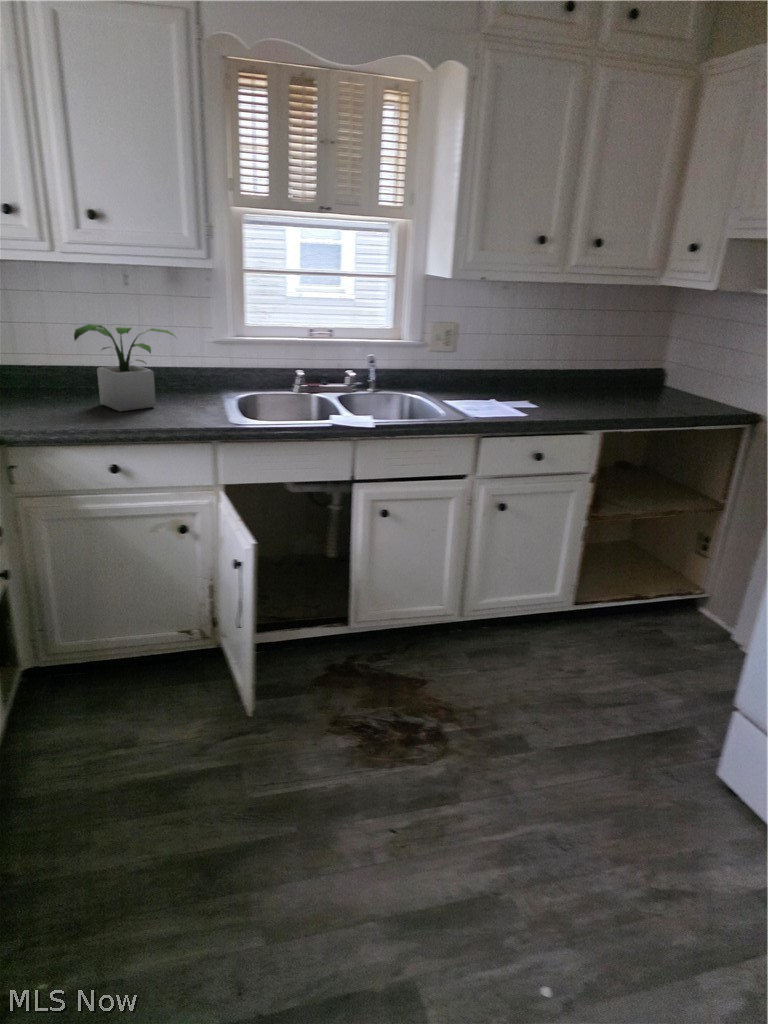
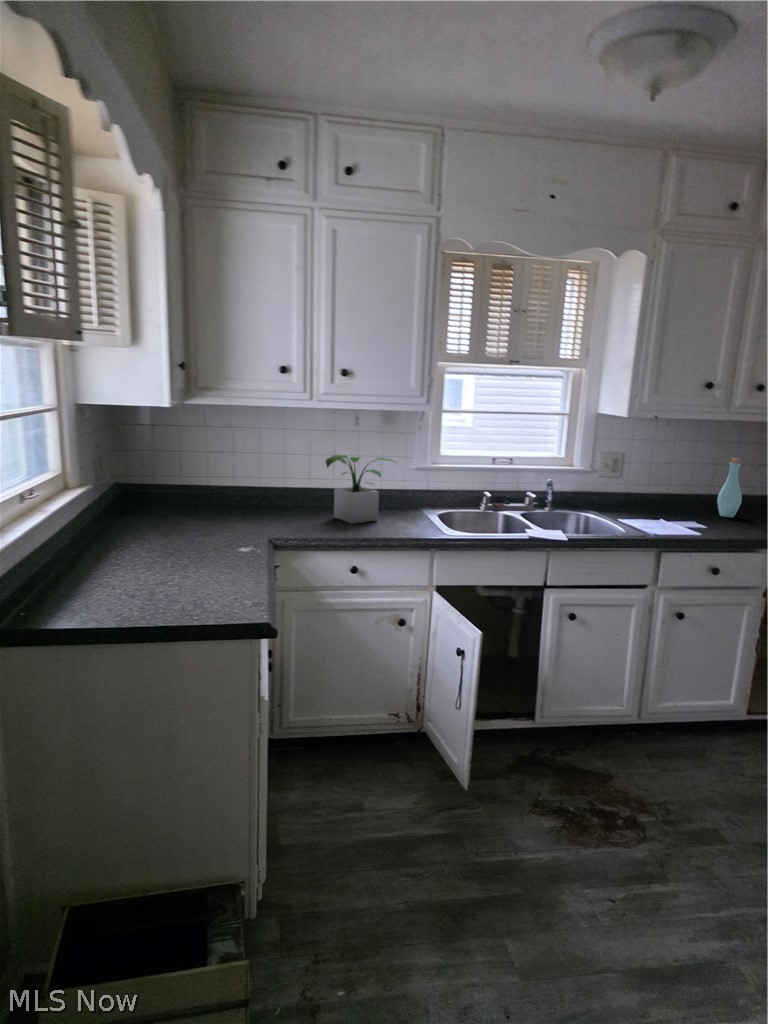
bottle: none [557,330,582,397] -> present [717,458,742,517]

